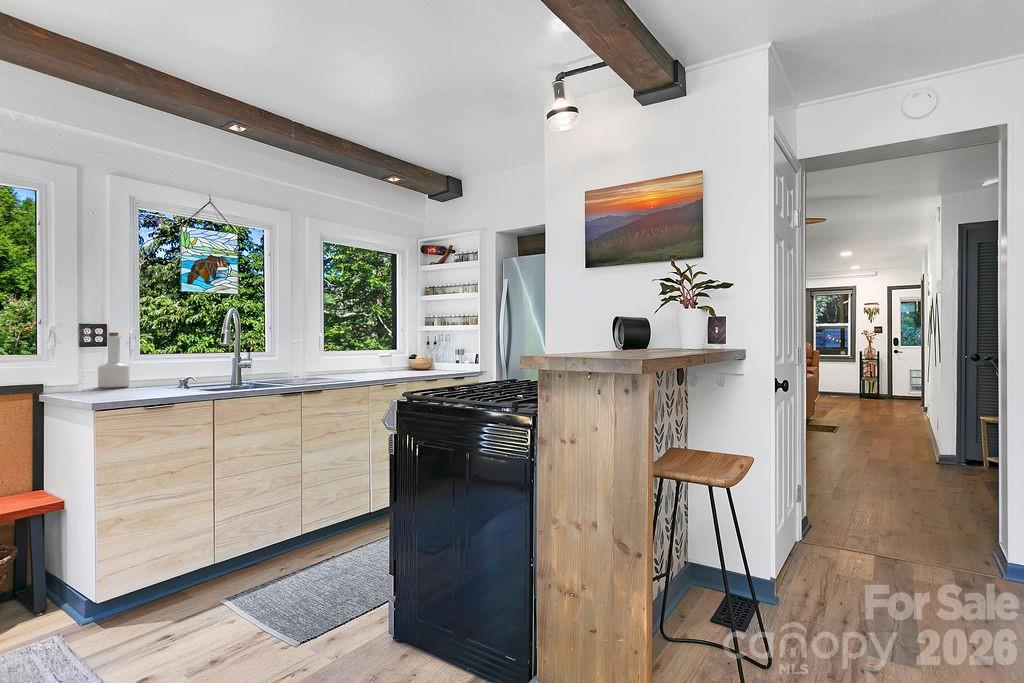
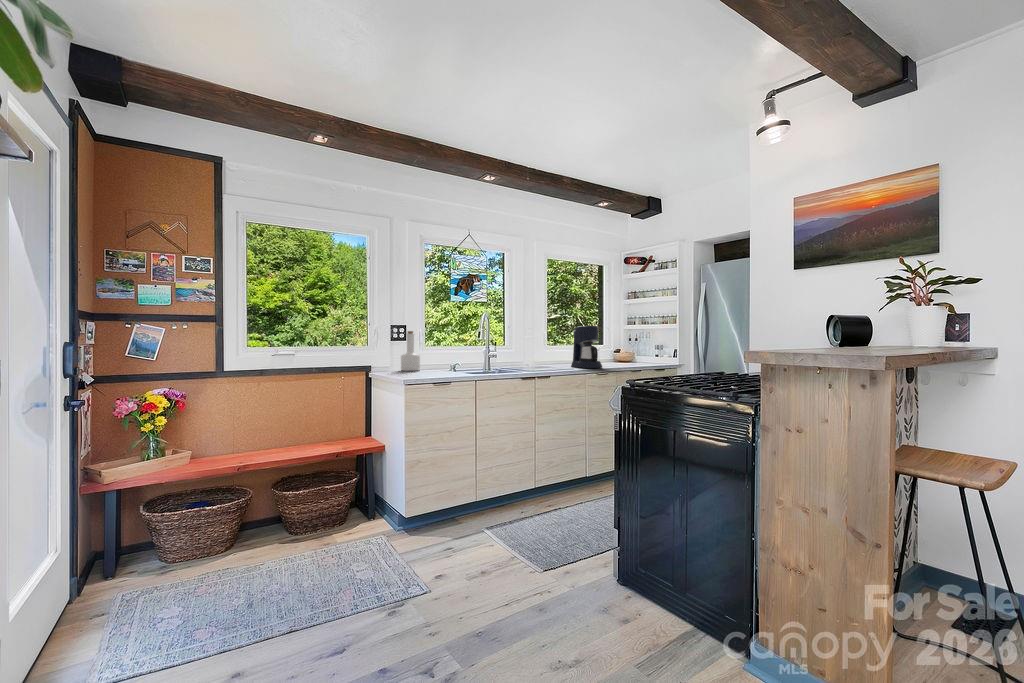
coffee maker: none [349,327,388,378] -> present [571,326,602,368]

